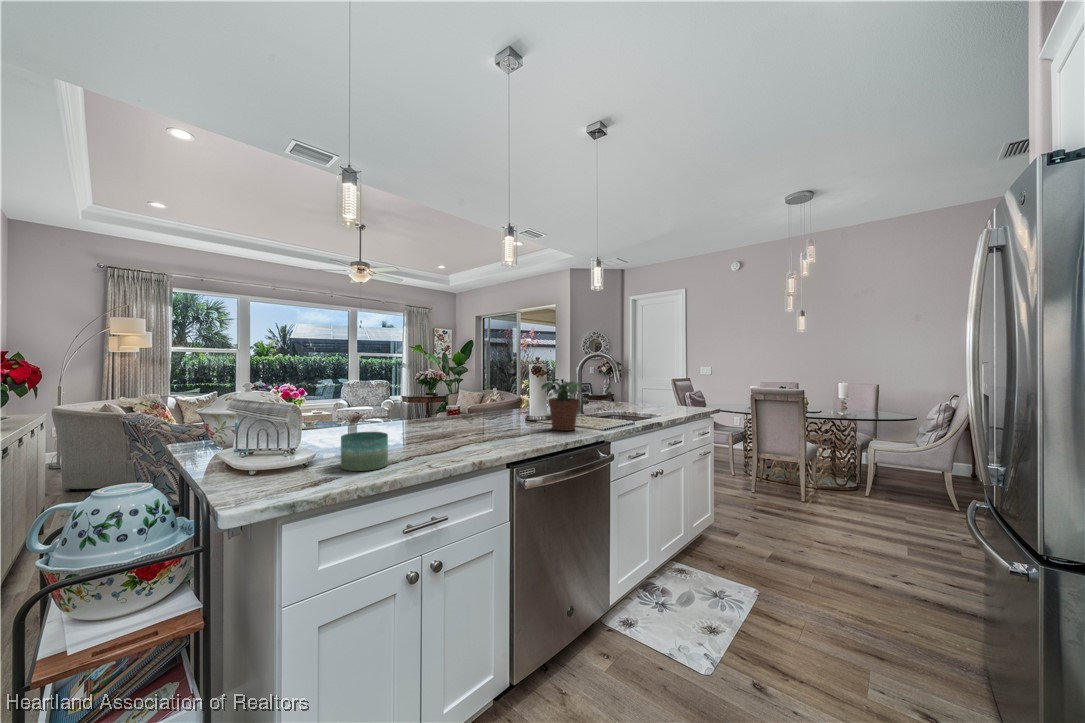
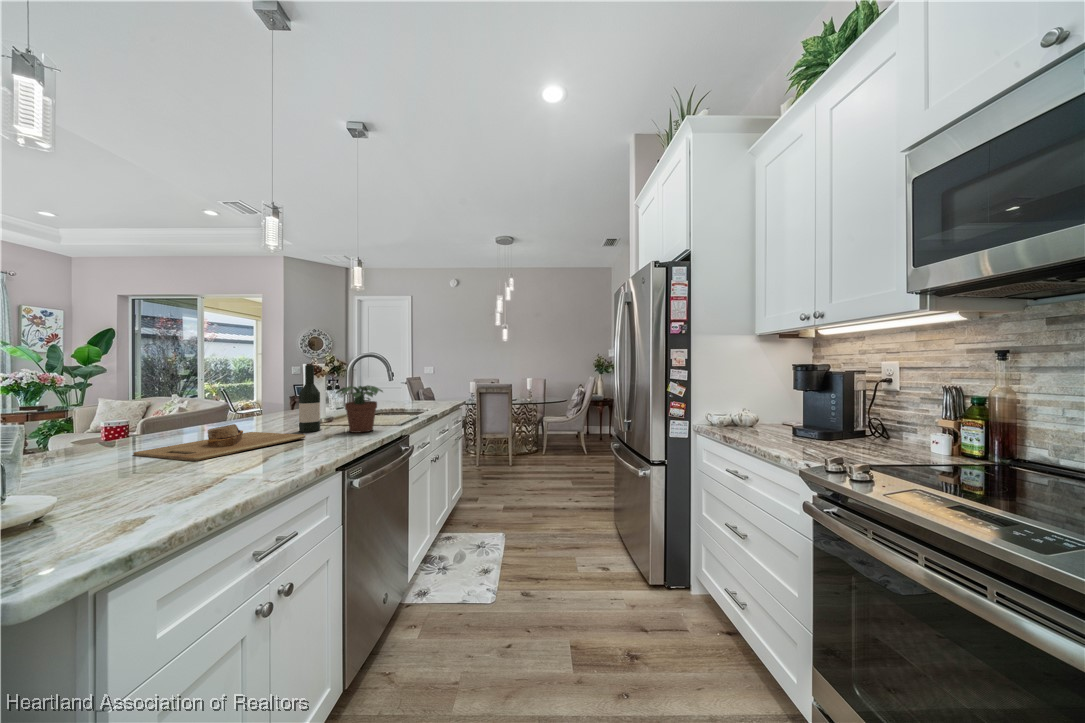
wine bottle: none [515,357,533,424] -> present [299,364,320,432]
cutting board: none [393,410,509,438] -> present [133,424,306,461]
candle: present [341,432,388,471] -> none [136,454,211,507]

